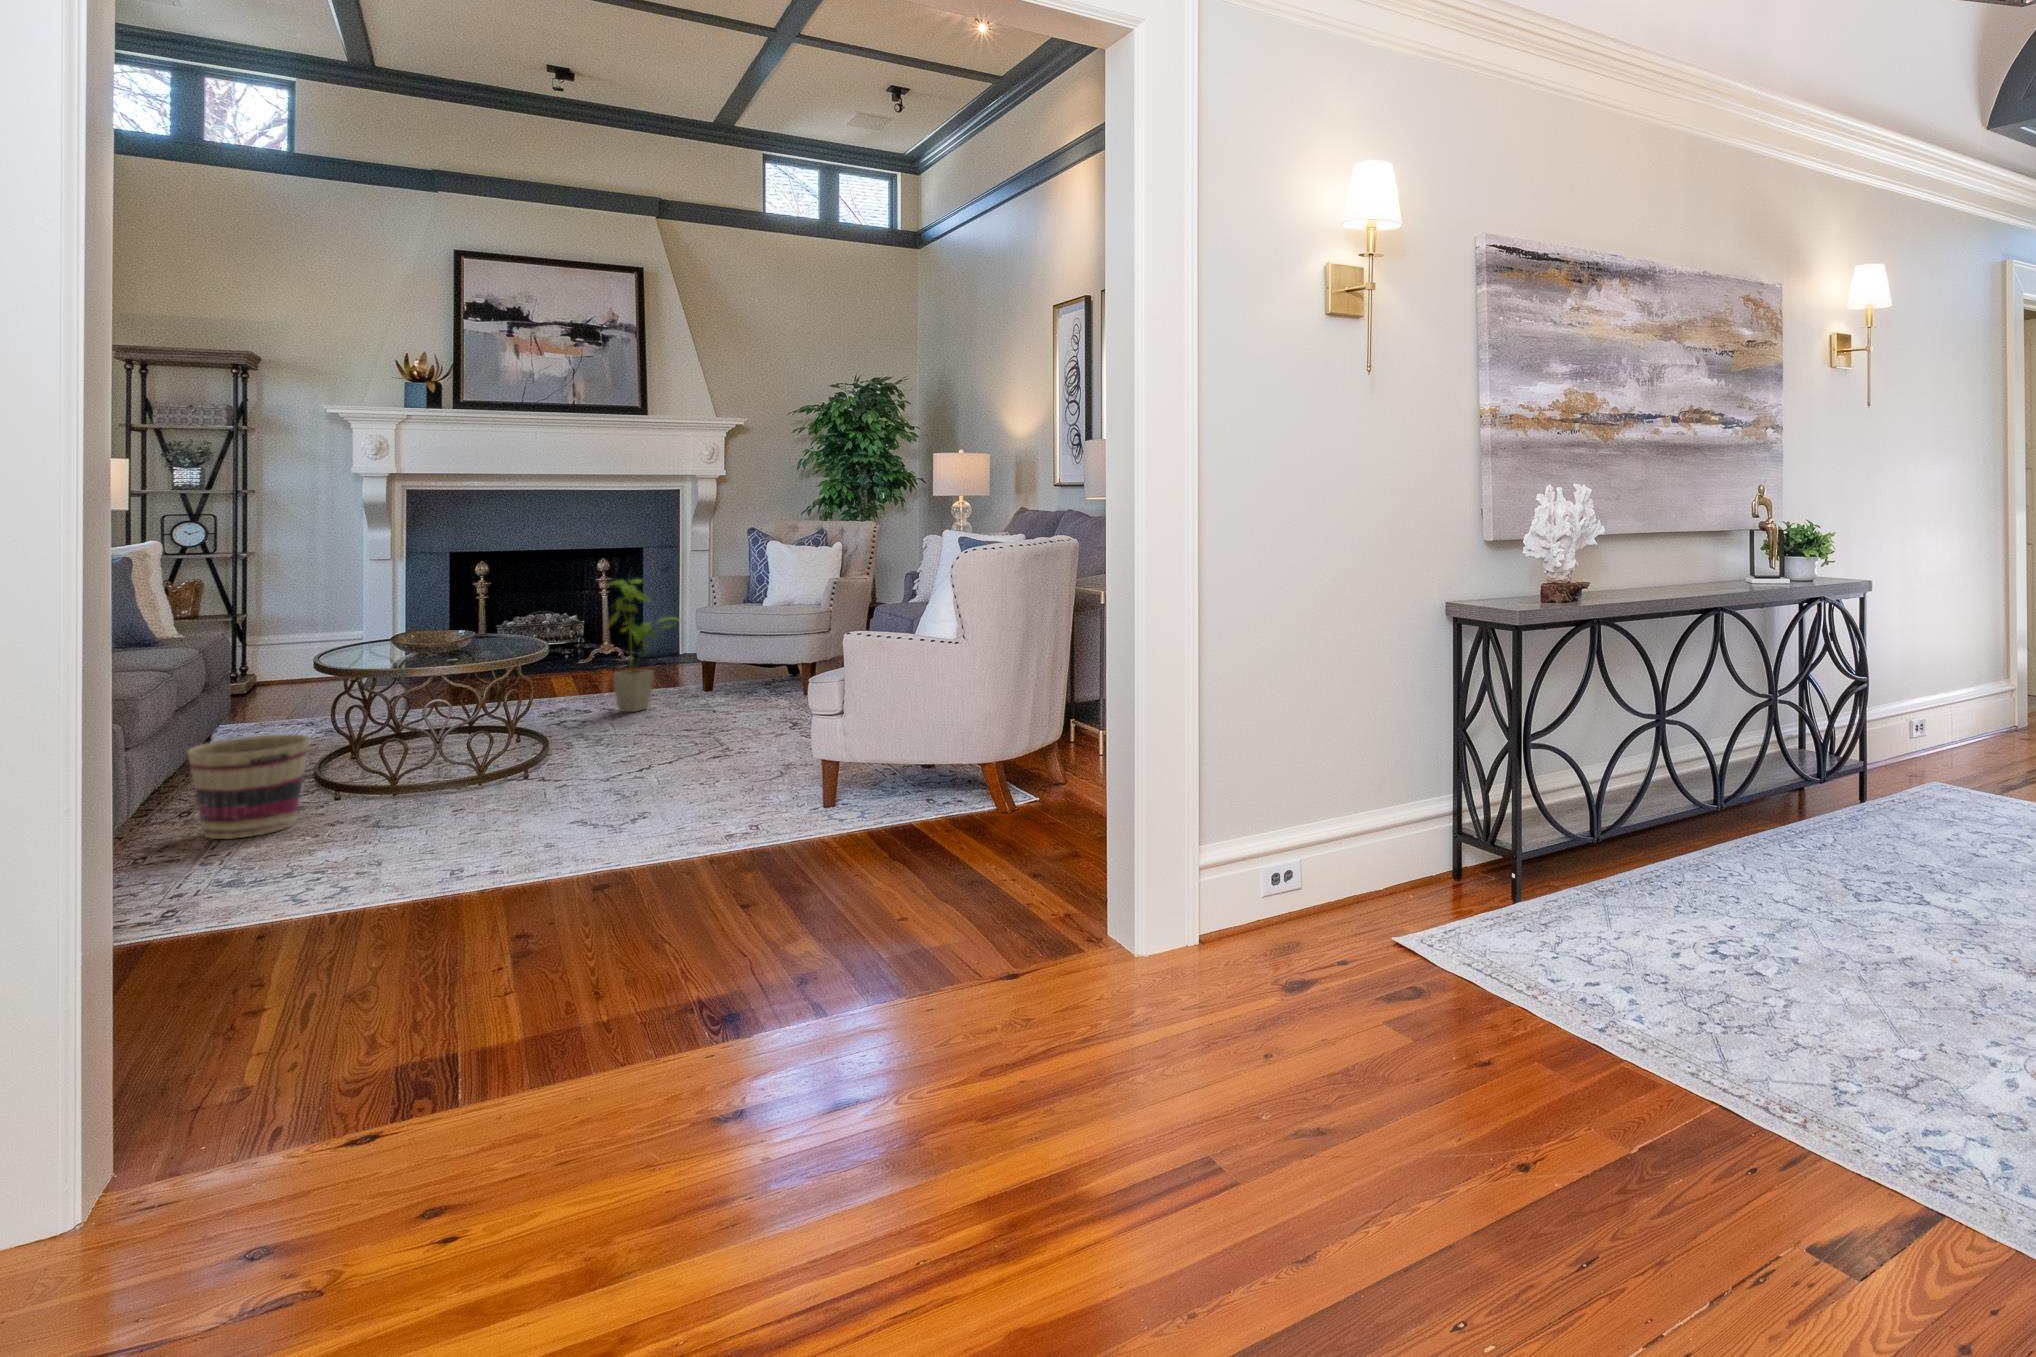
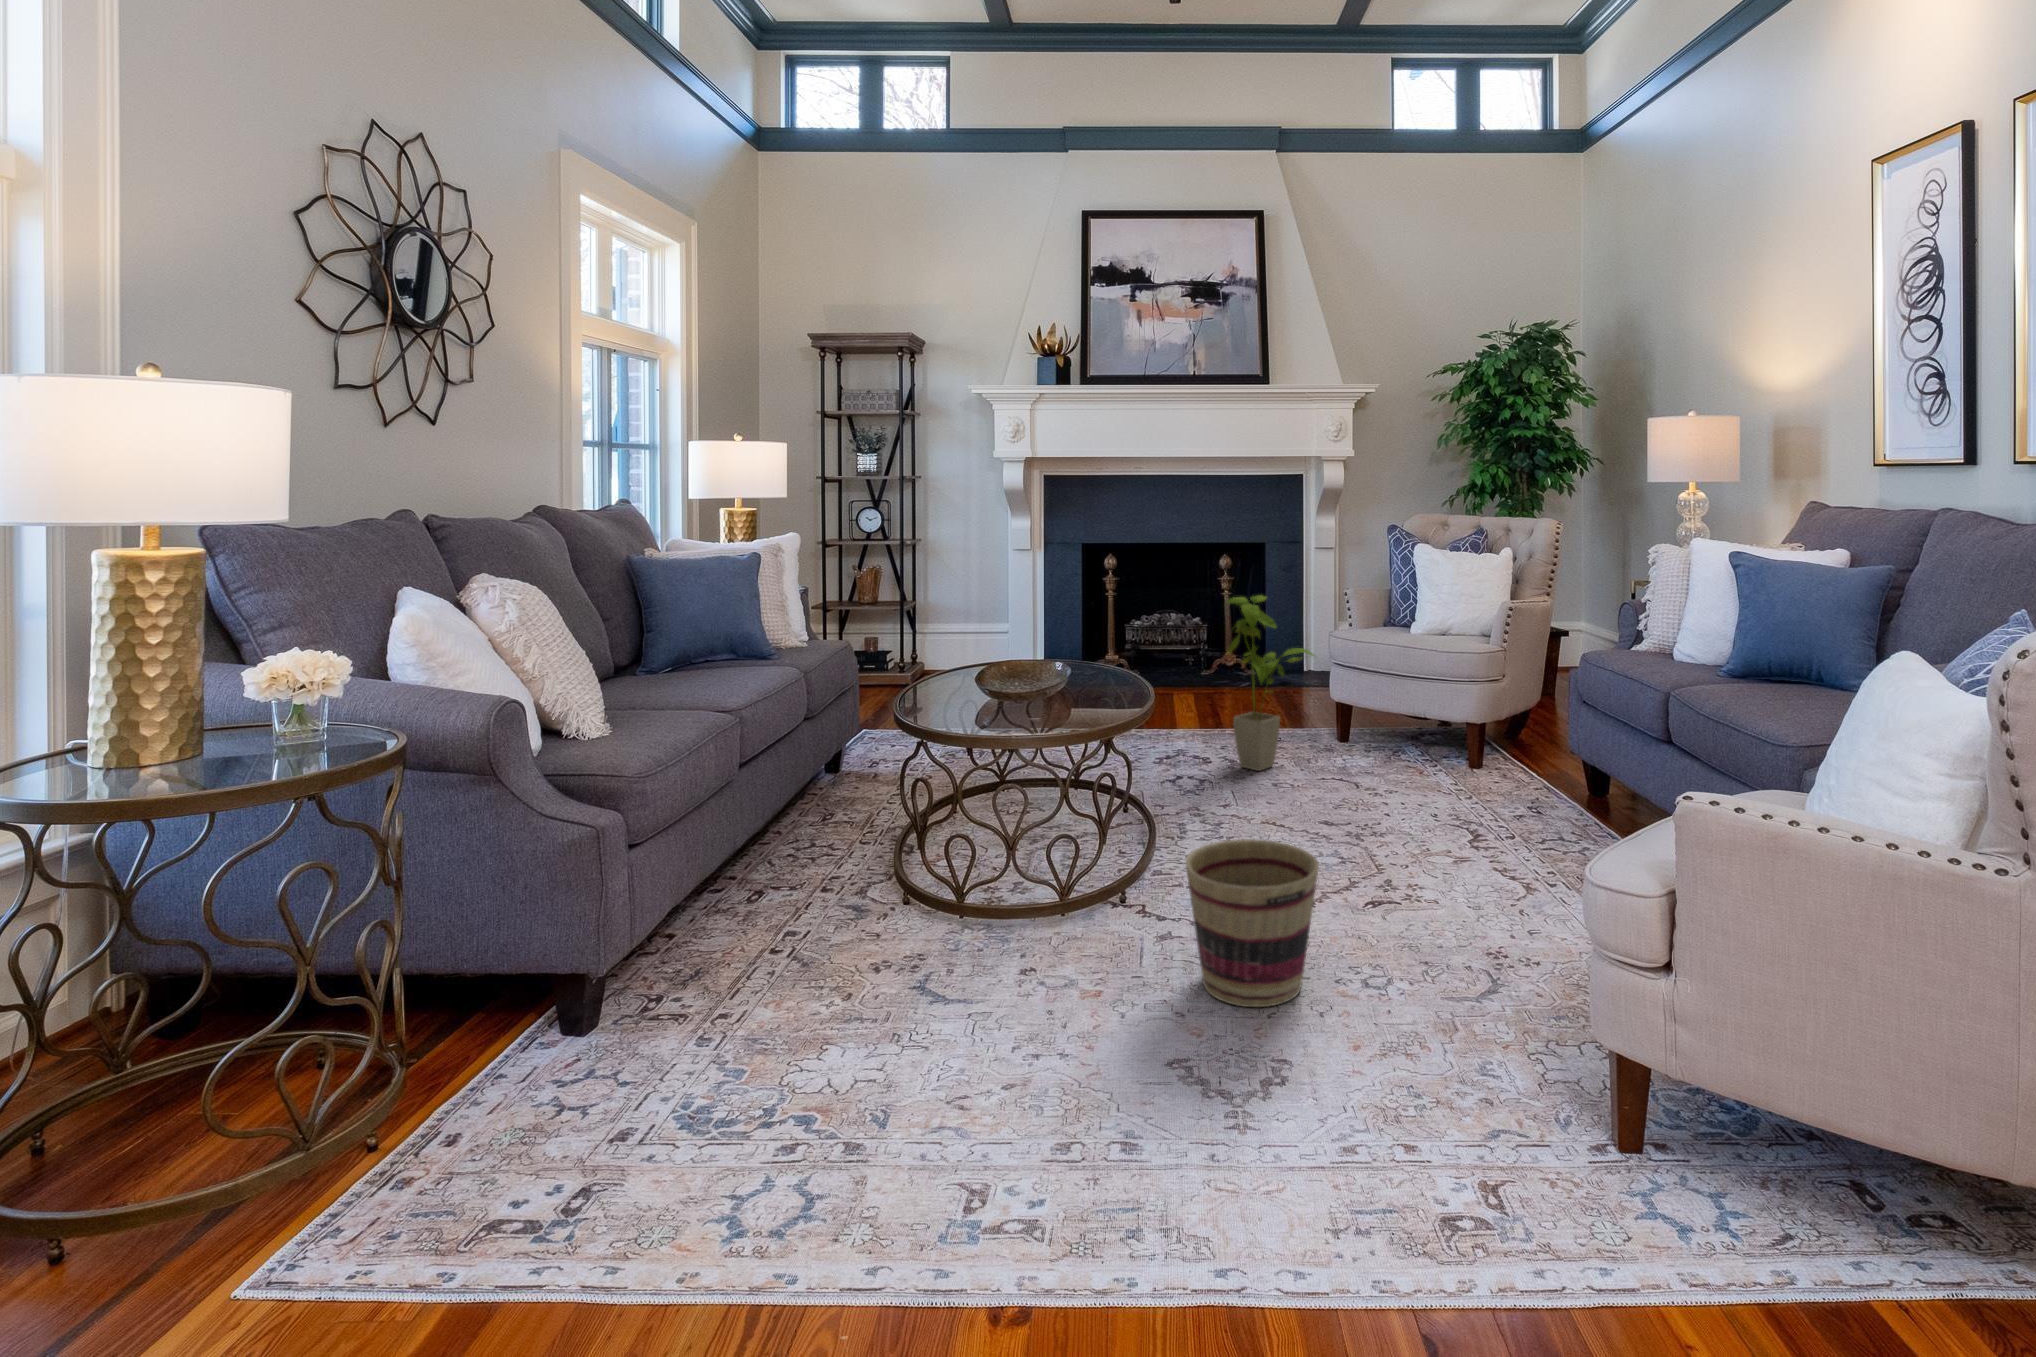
basket: present [187,735,310,839] -> present [1185,839,1319,1007]

